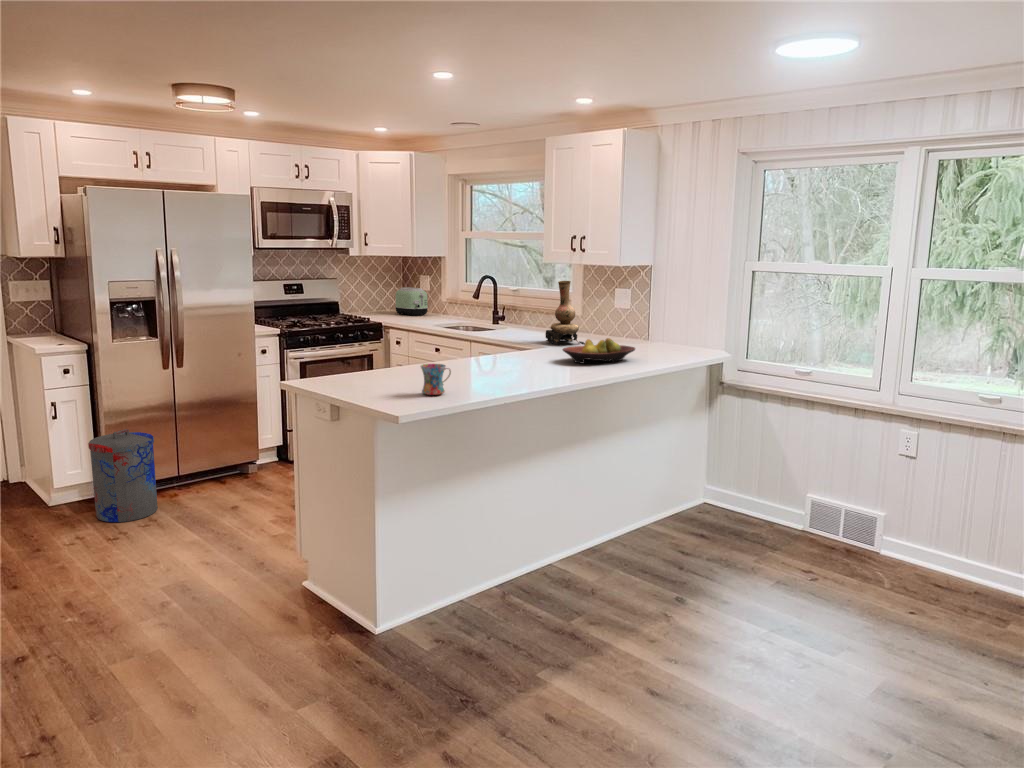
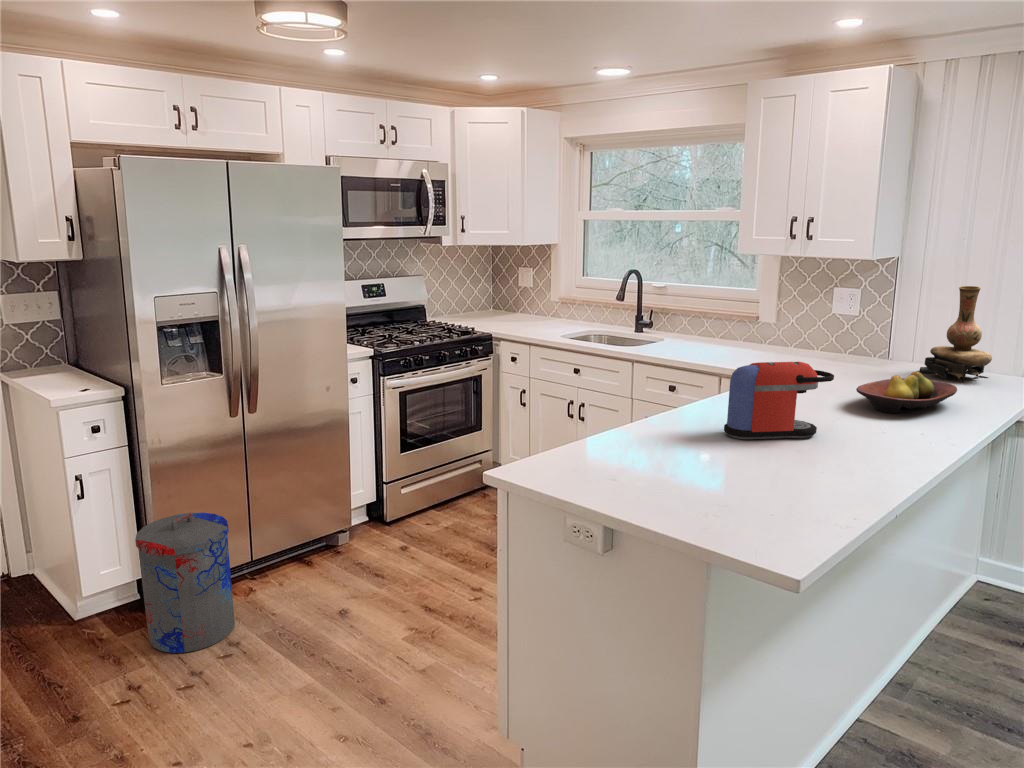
vase: present [545,281,584,345] -> present [919,286,992,380]
toaster: present [395,287,428,316] -> none [492,285,535,321]
coffee maker: none [449,323,517,371] -> present [724,362,834,439]
mug: present [421,364,451,395] -> none [782,455,833,516]

